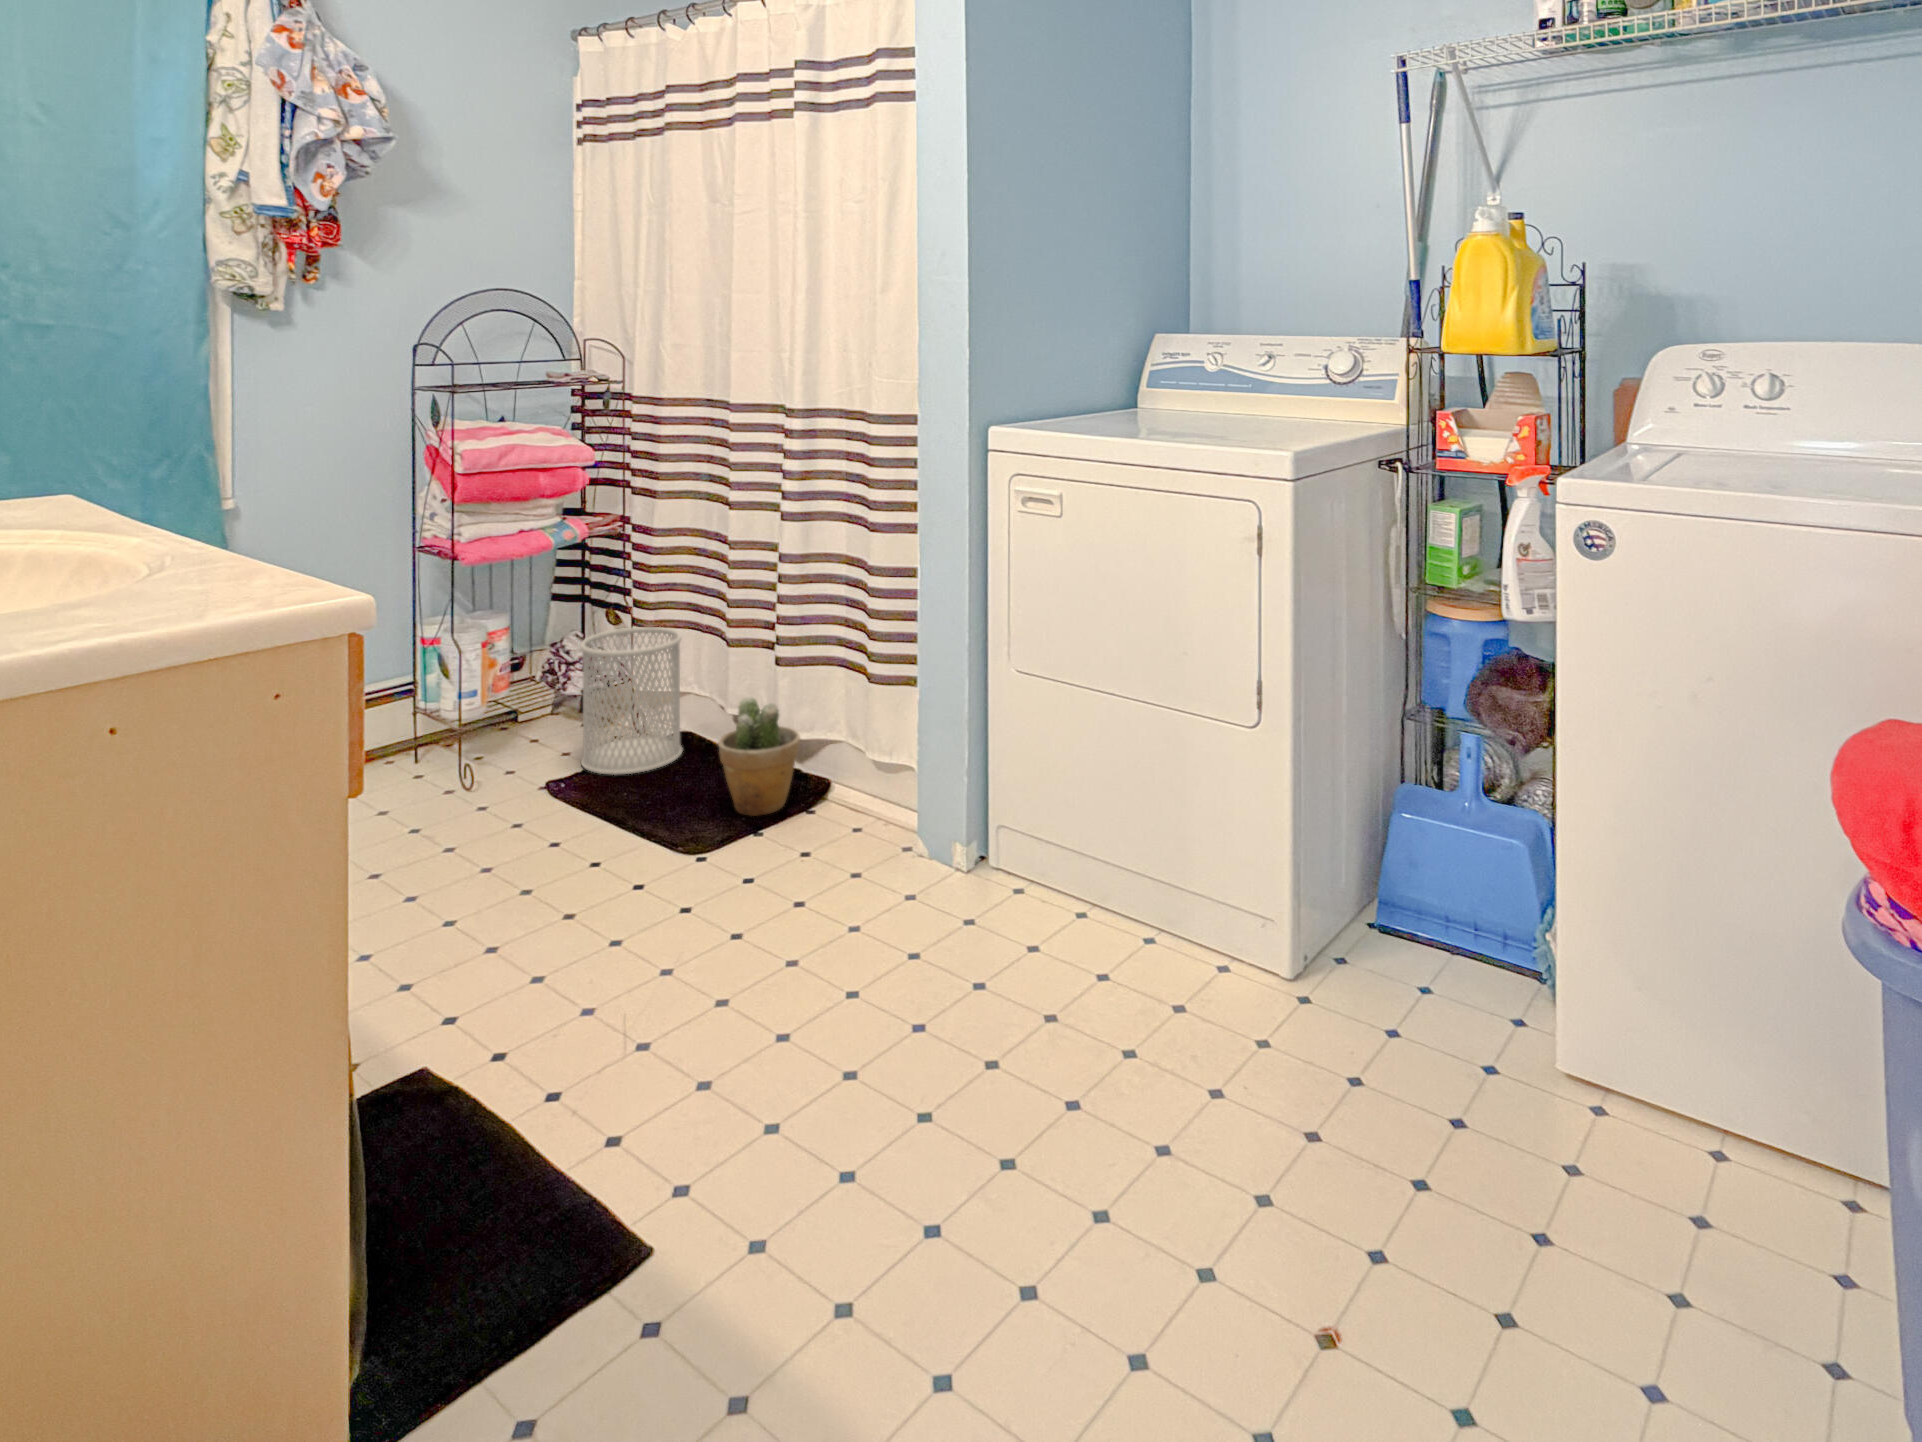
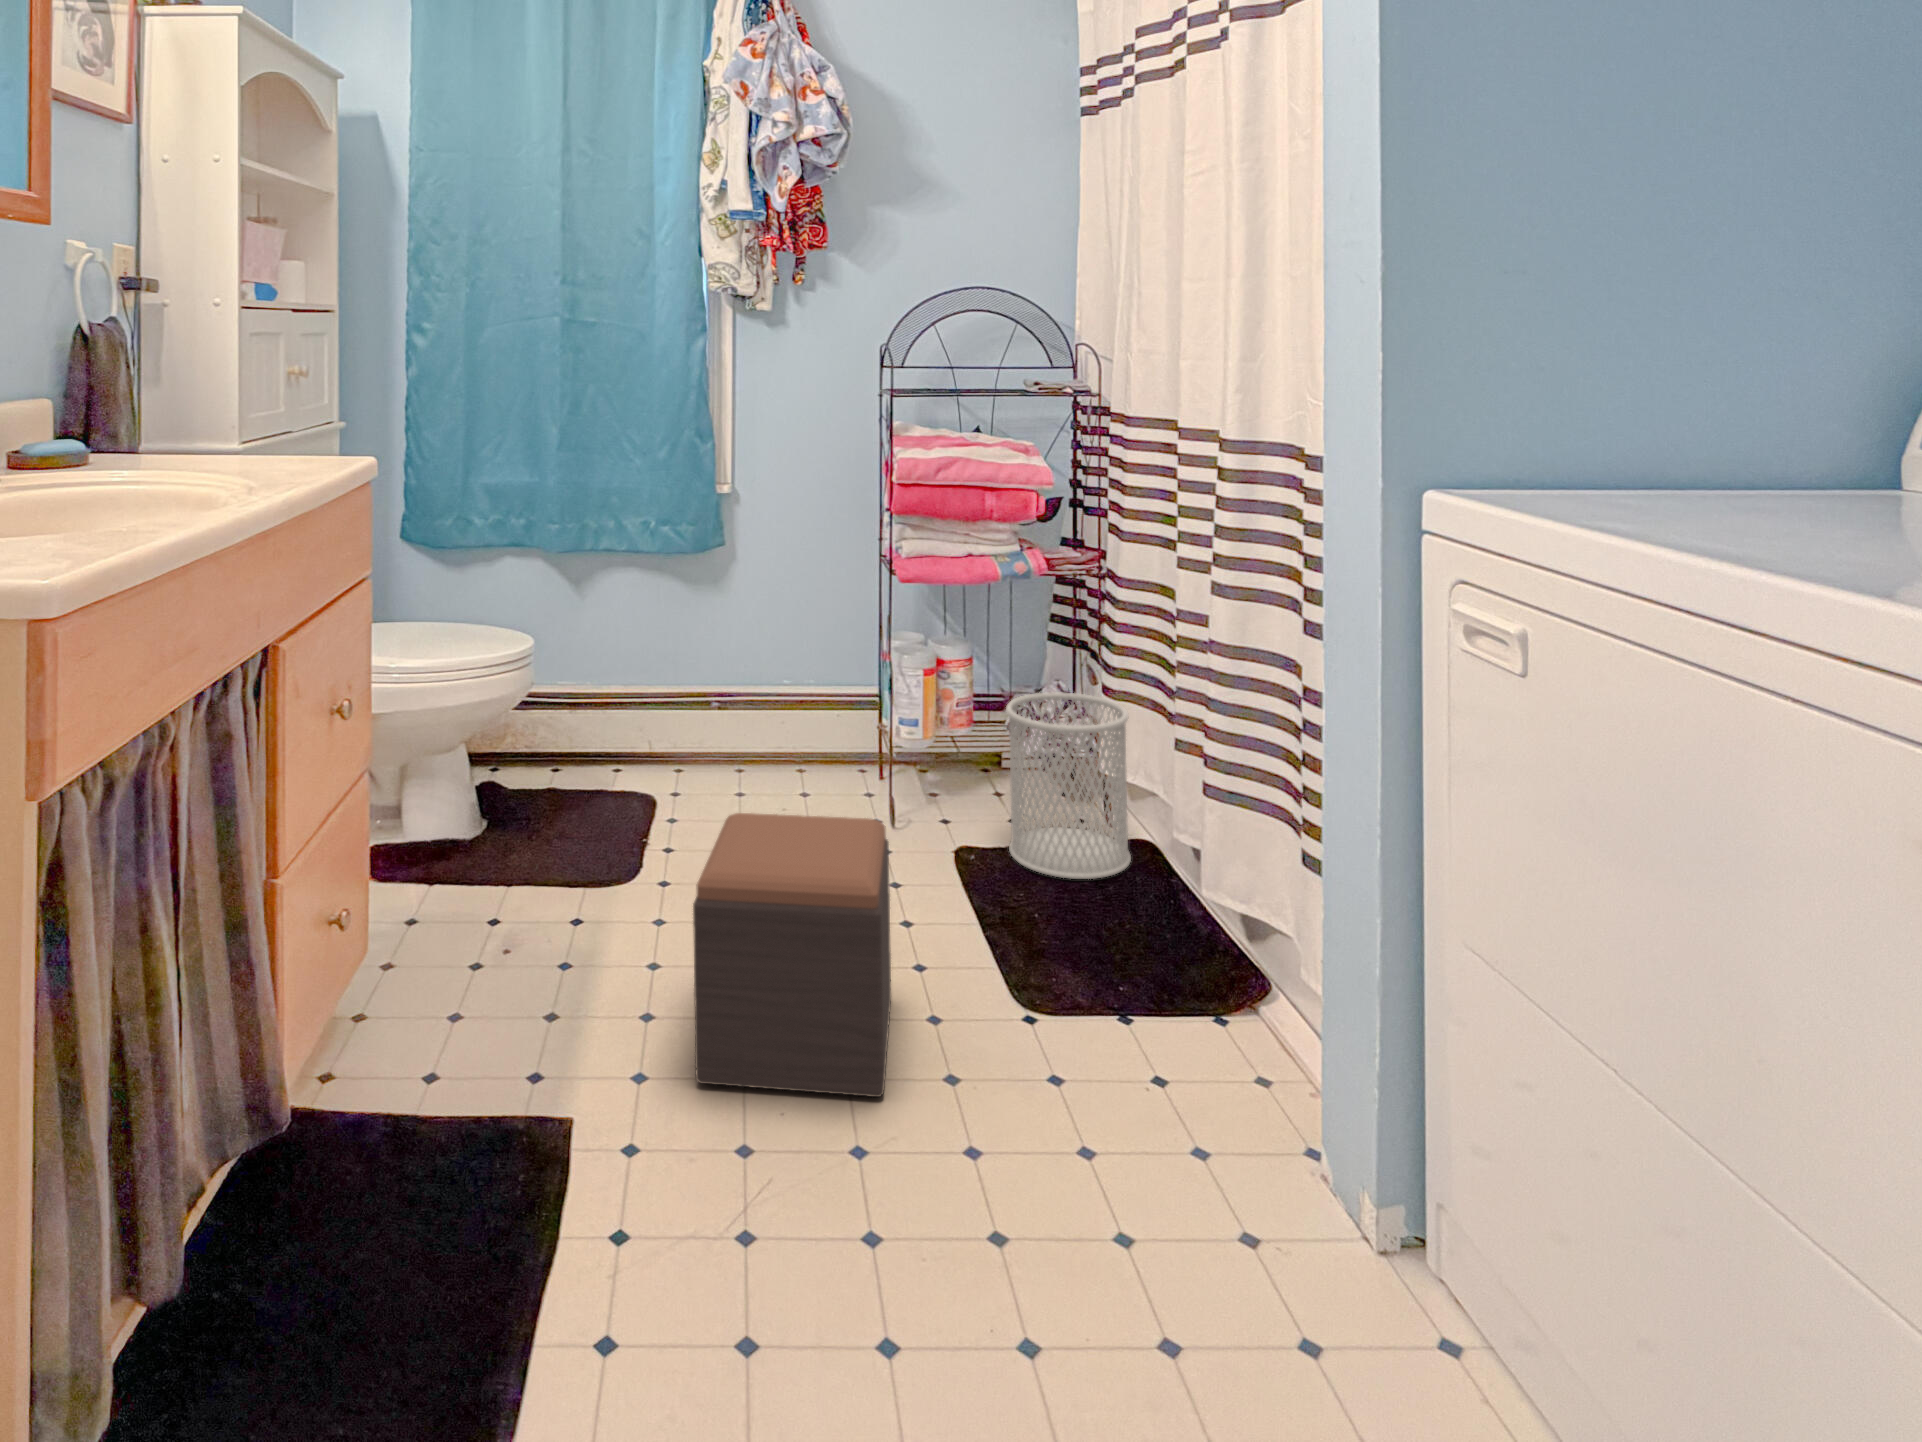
potted plant: present [718,697,800,816] -> none [1105,825,1221,997]
footstool: none [424,739,630,995] -> present [693,813,891,1097]

